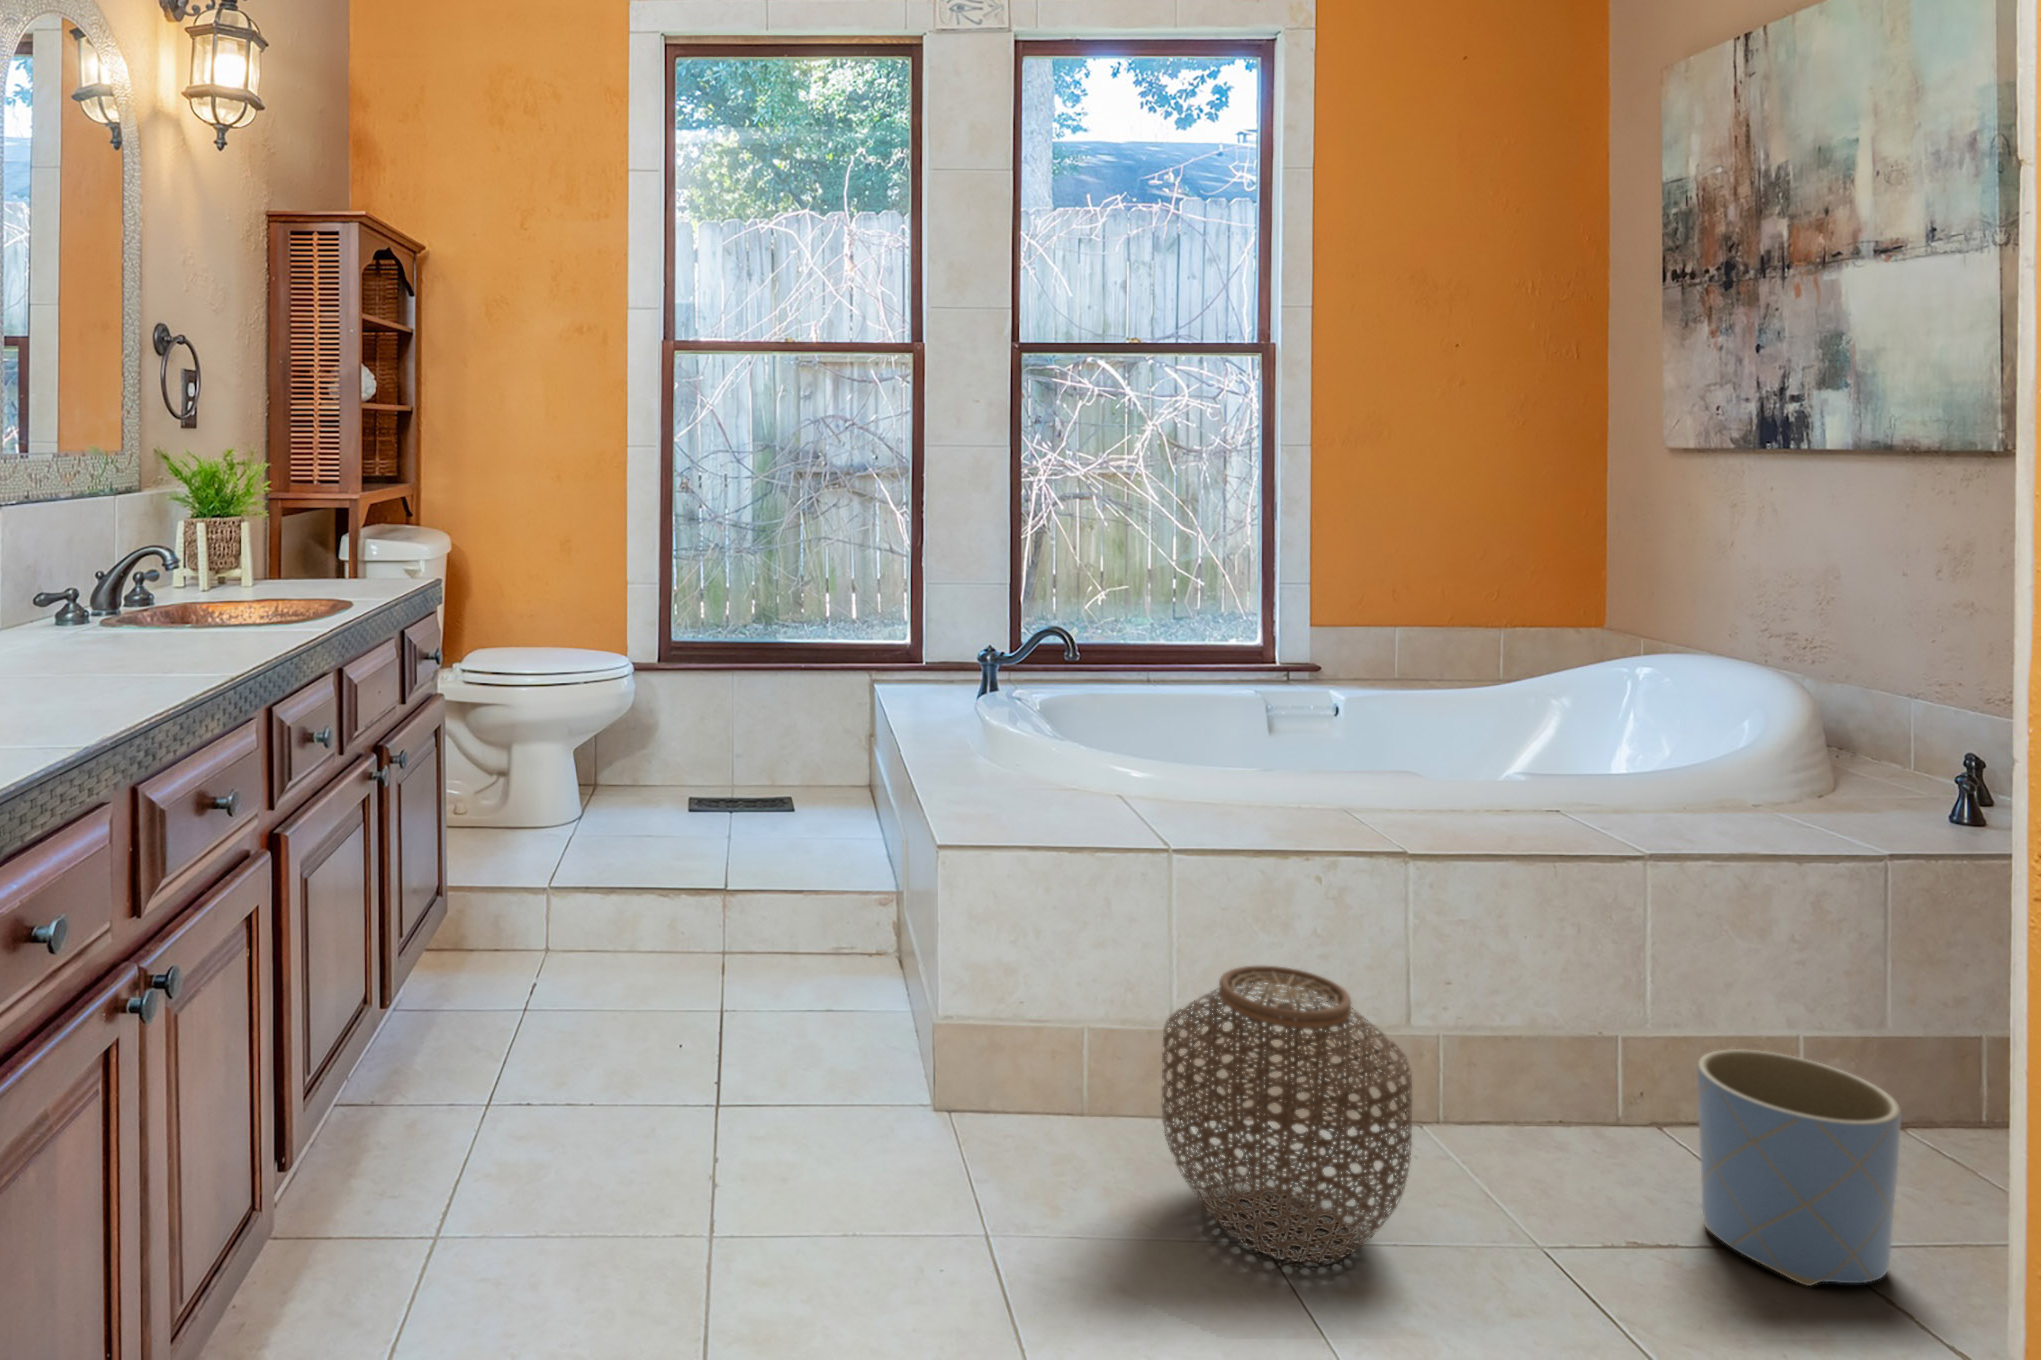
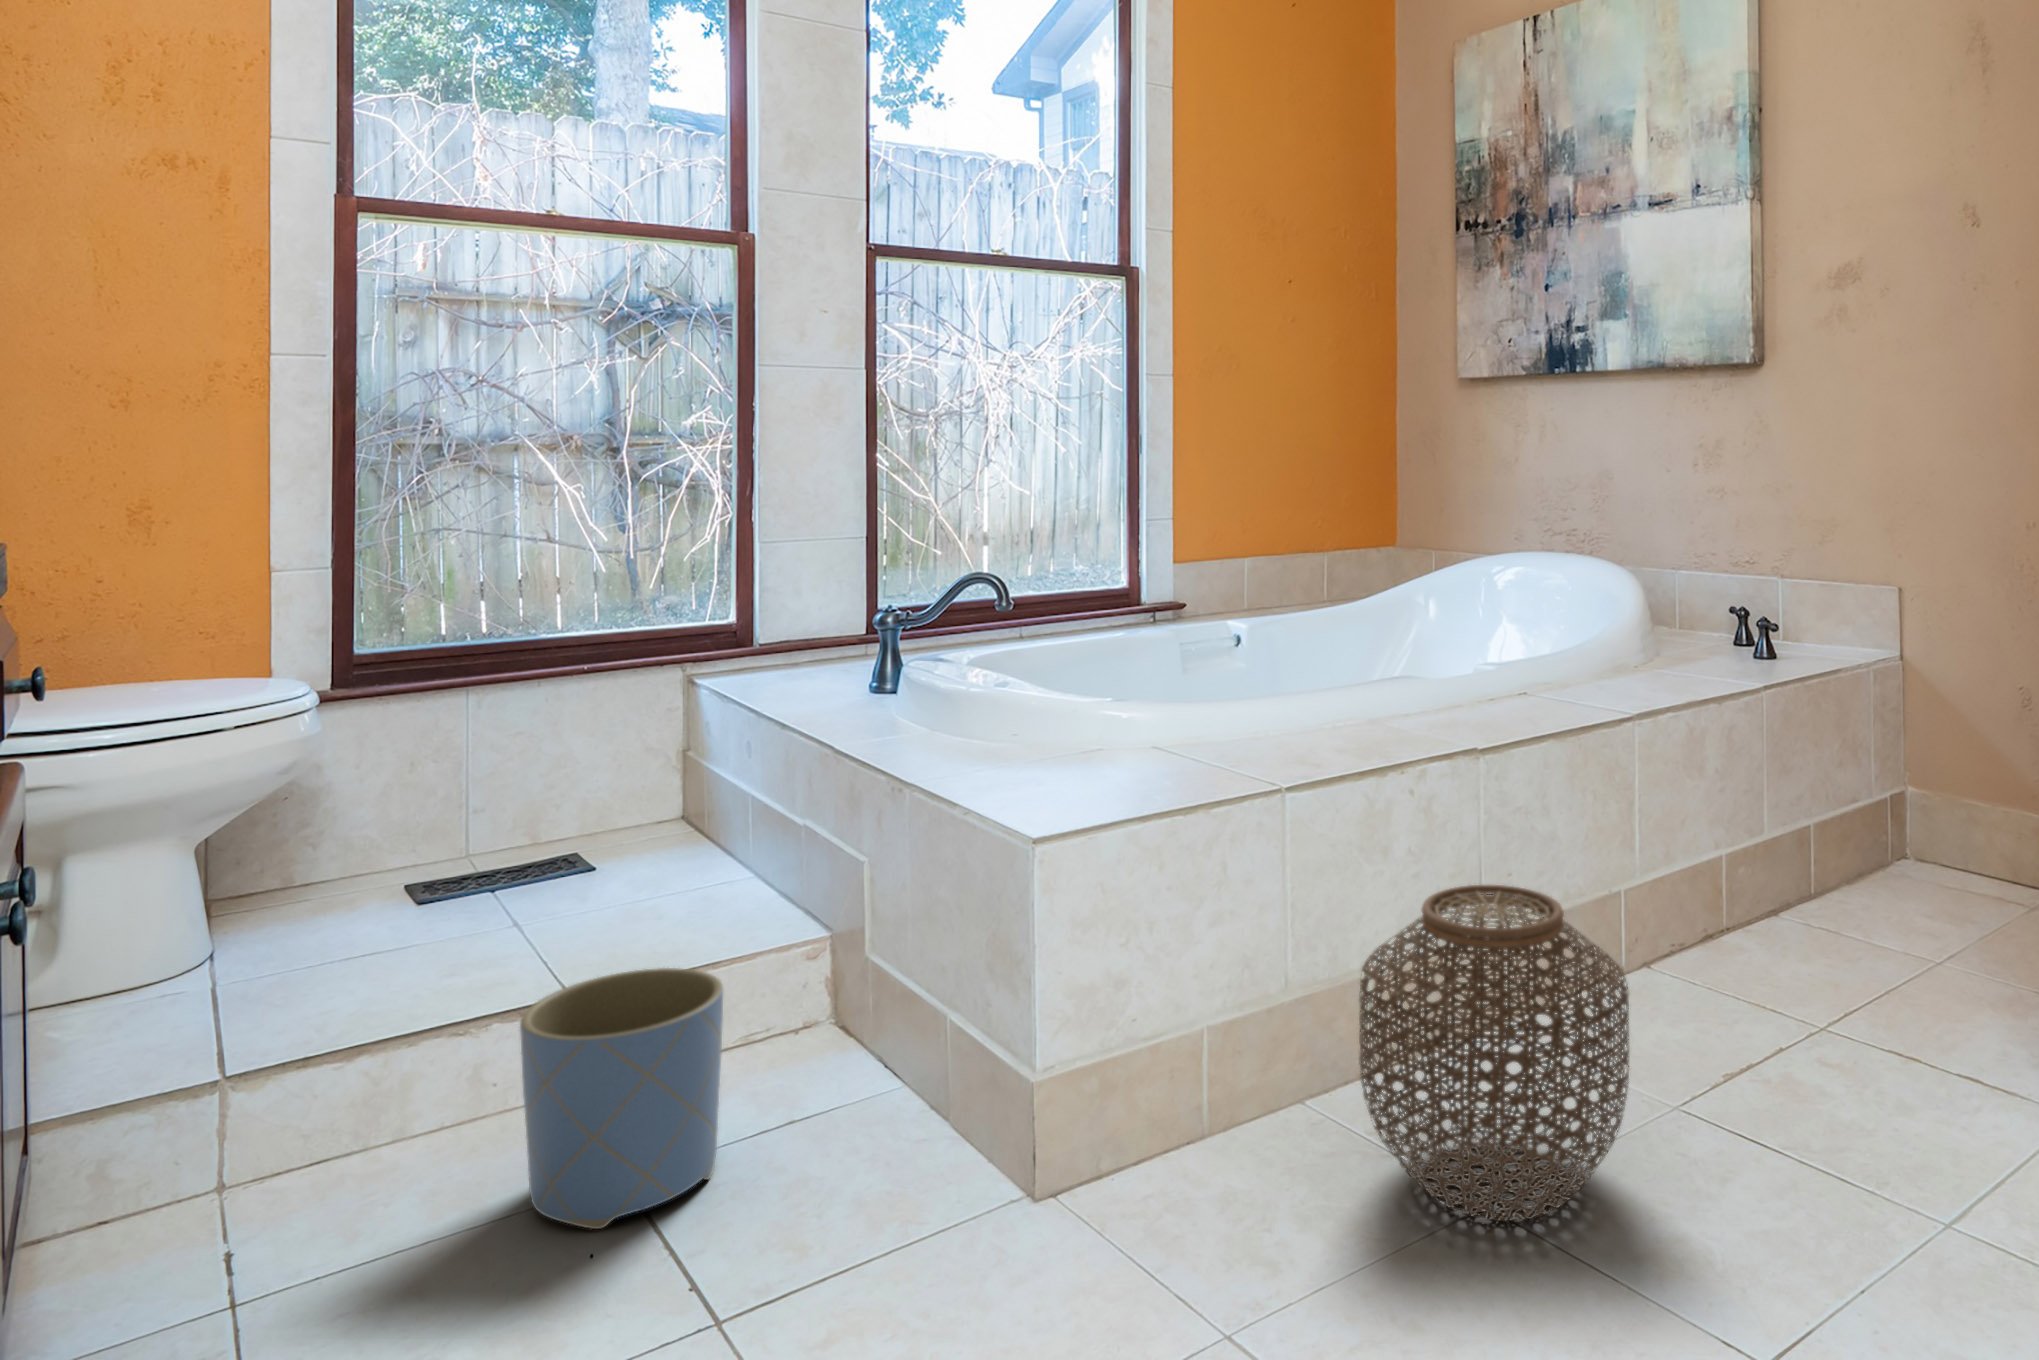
planter: present [1697,1049,1901,1286] -> present [520,968,723,1229]

